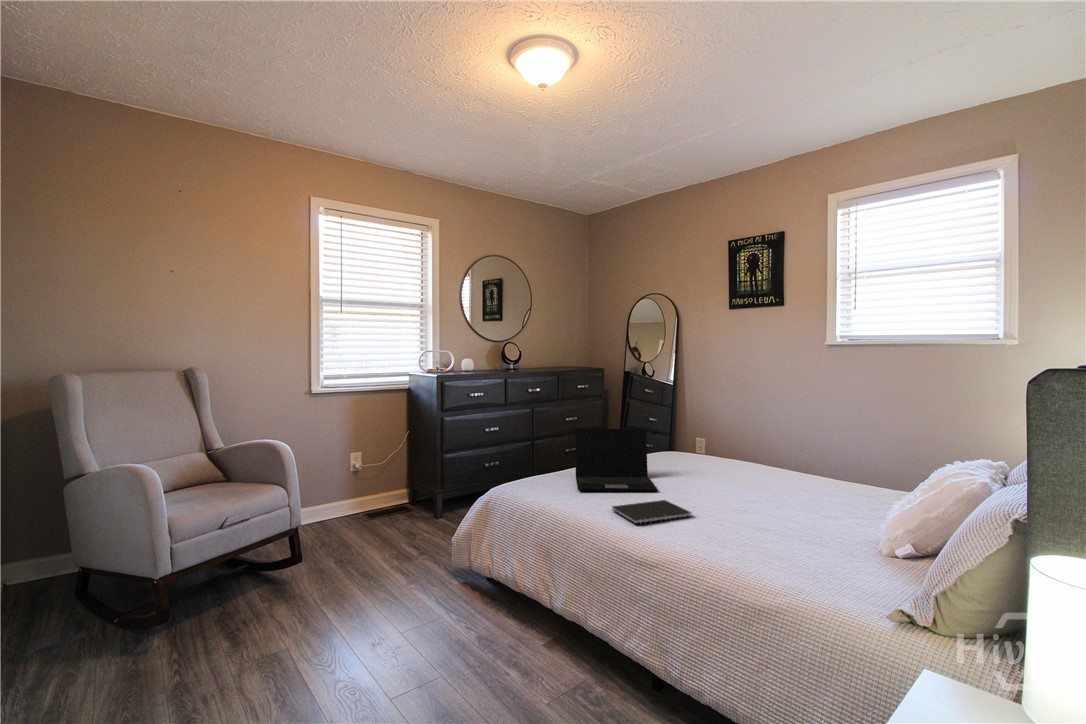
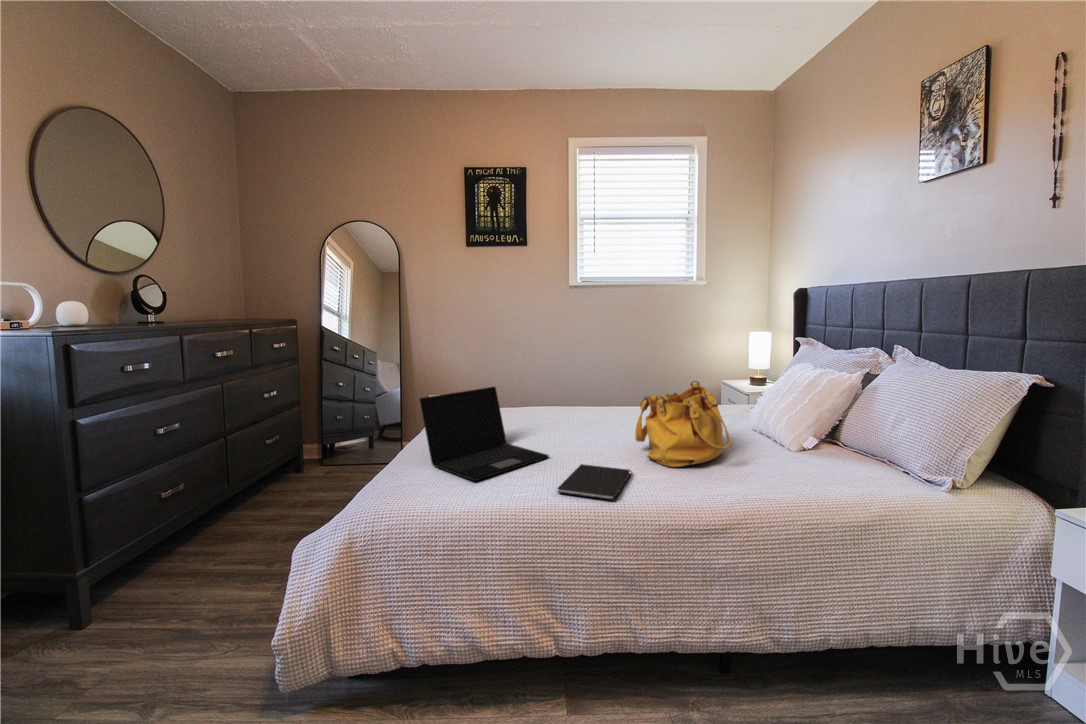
handbag: none [728,447,828,528] -> present [635,381,731,467]

